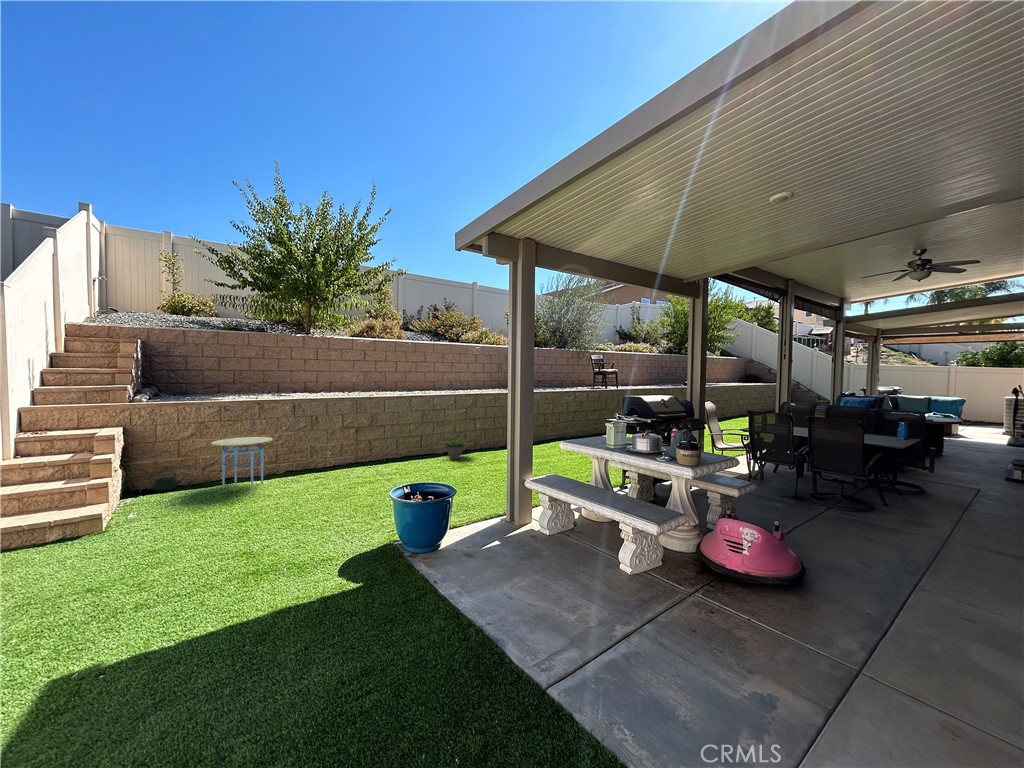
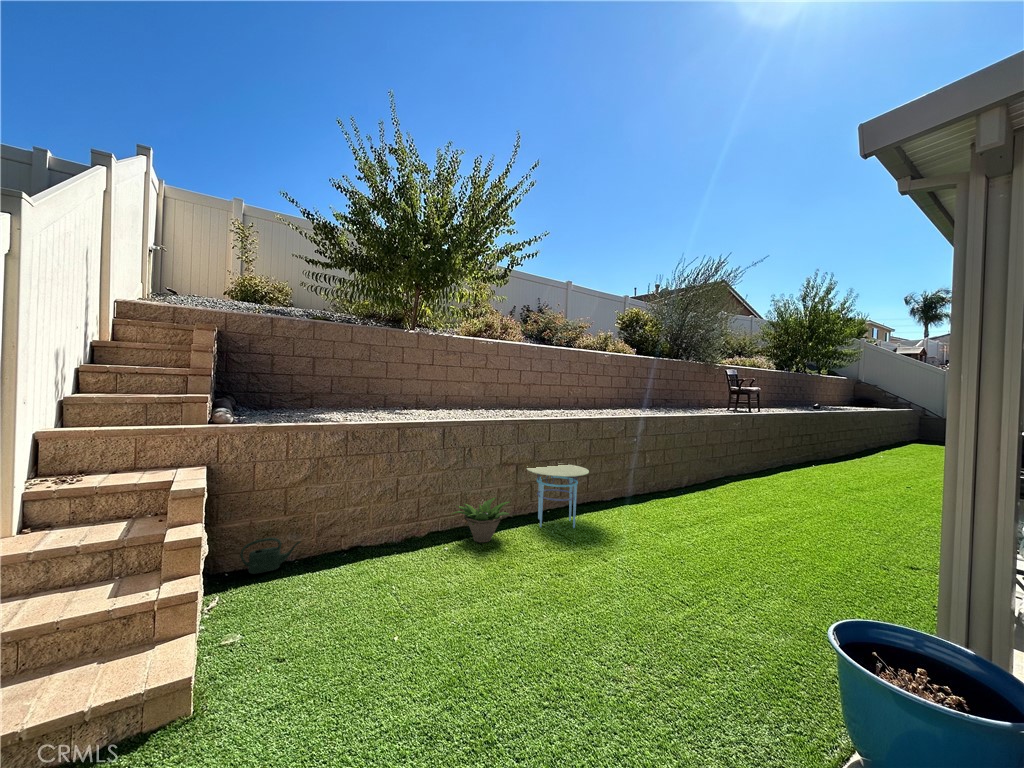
side table: present [211,437,273,489] -> present [527,463,589,528]
decorative plant: present [441,438,468,459] -> present [452,498,509,542]

